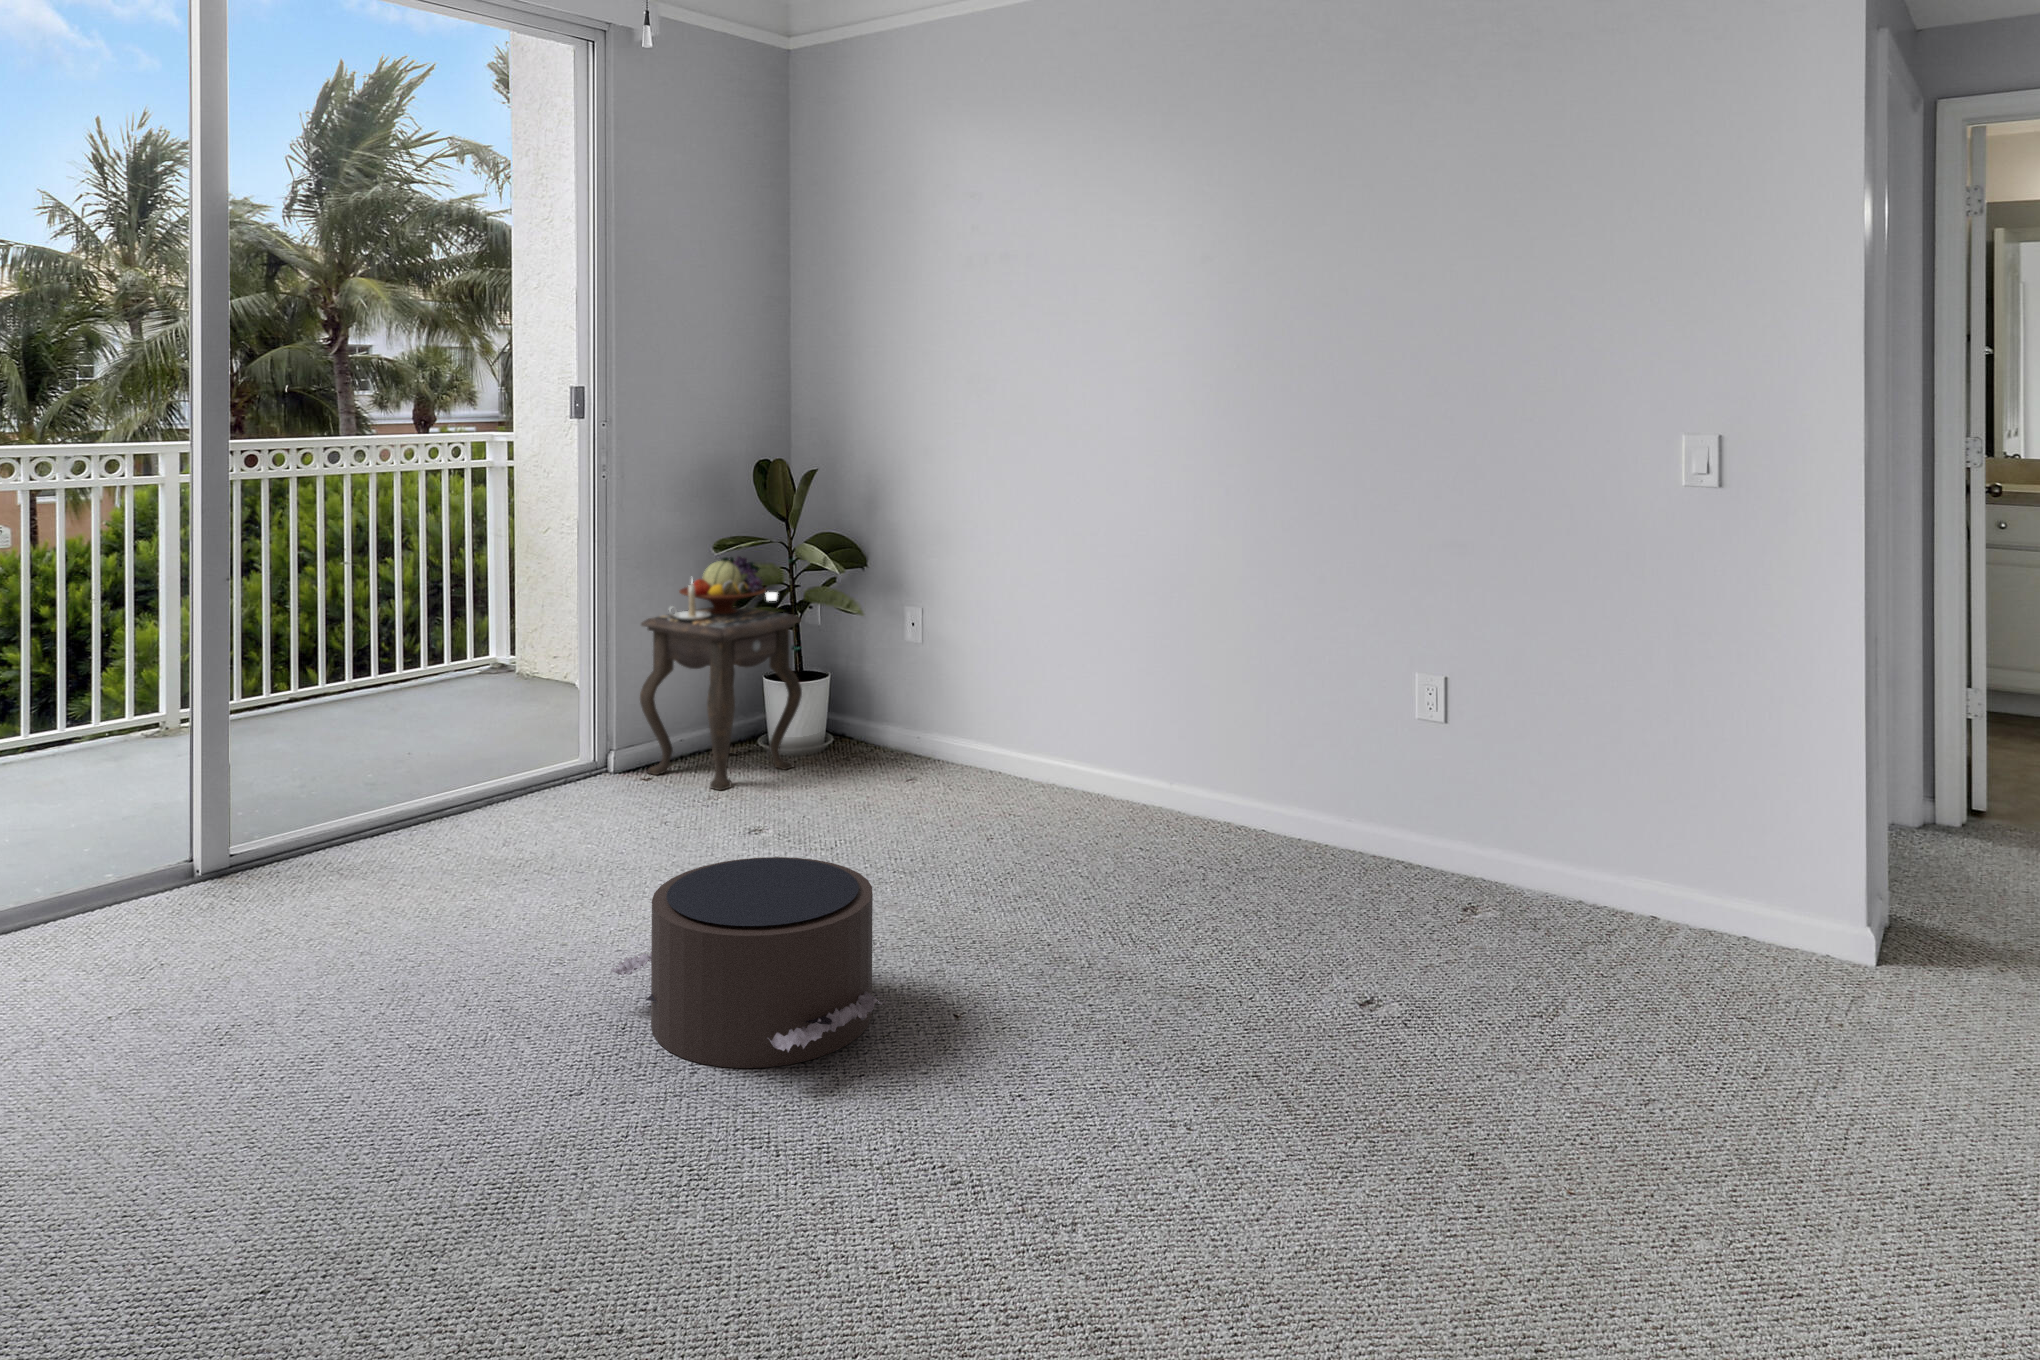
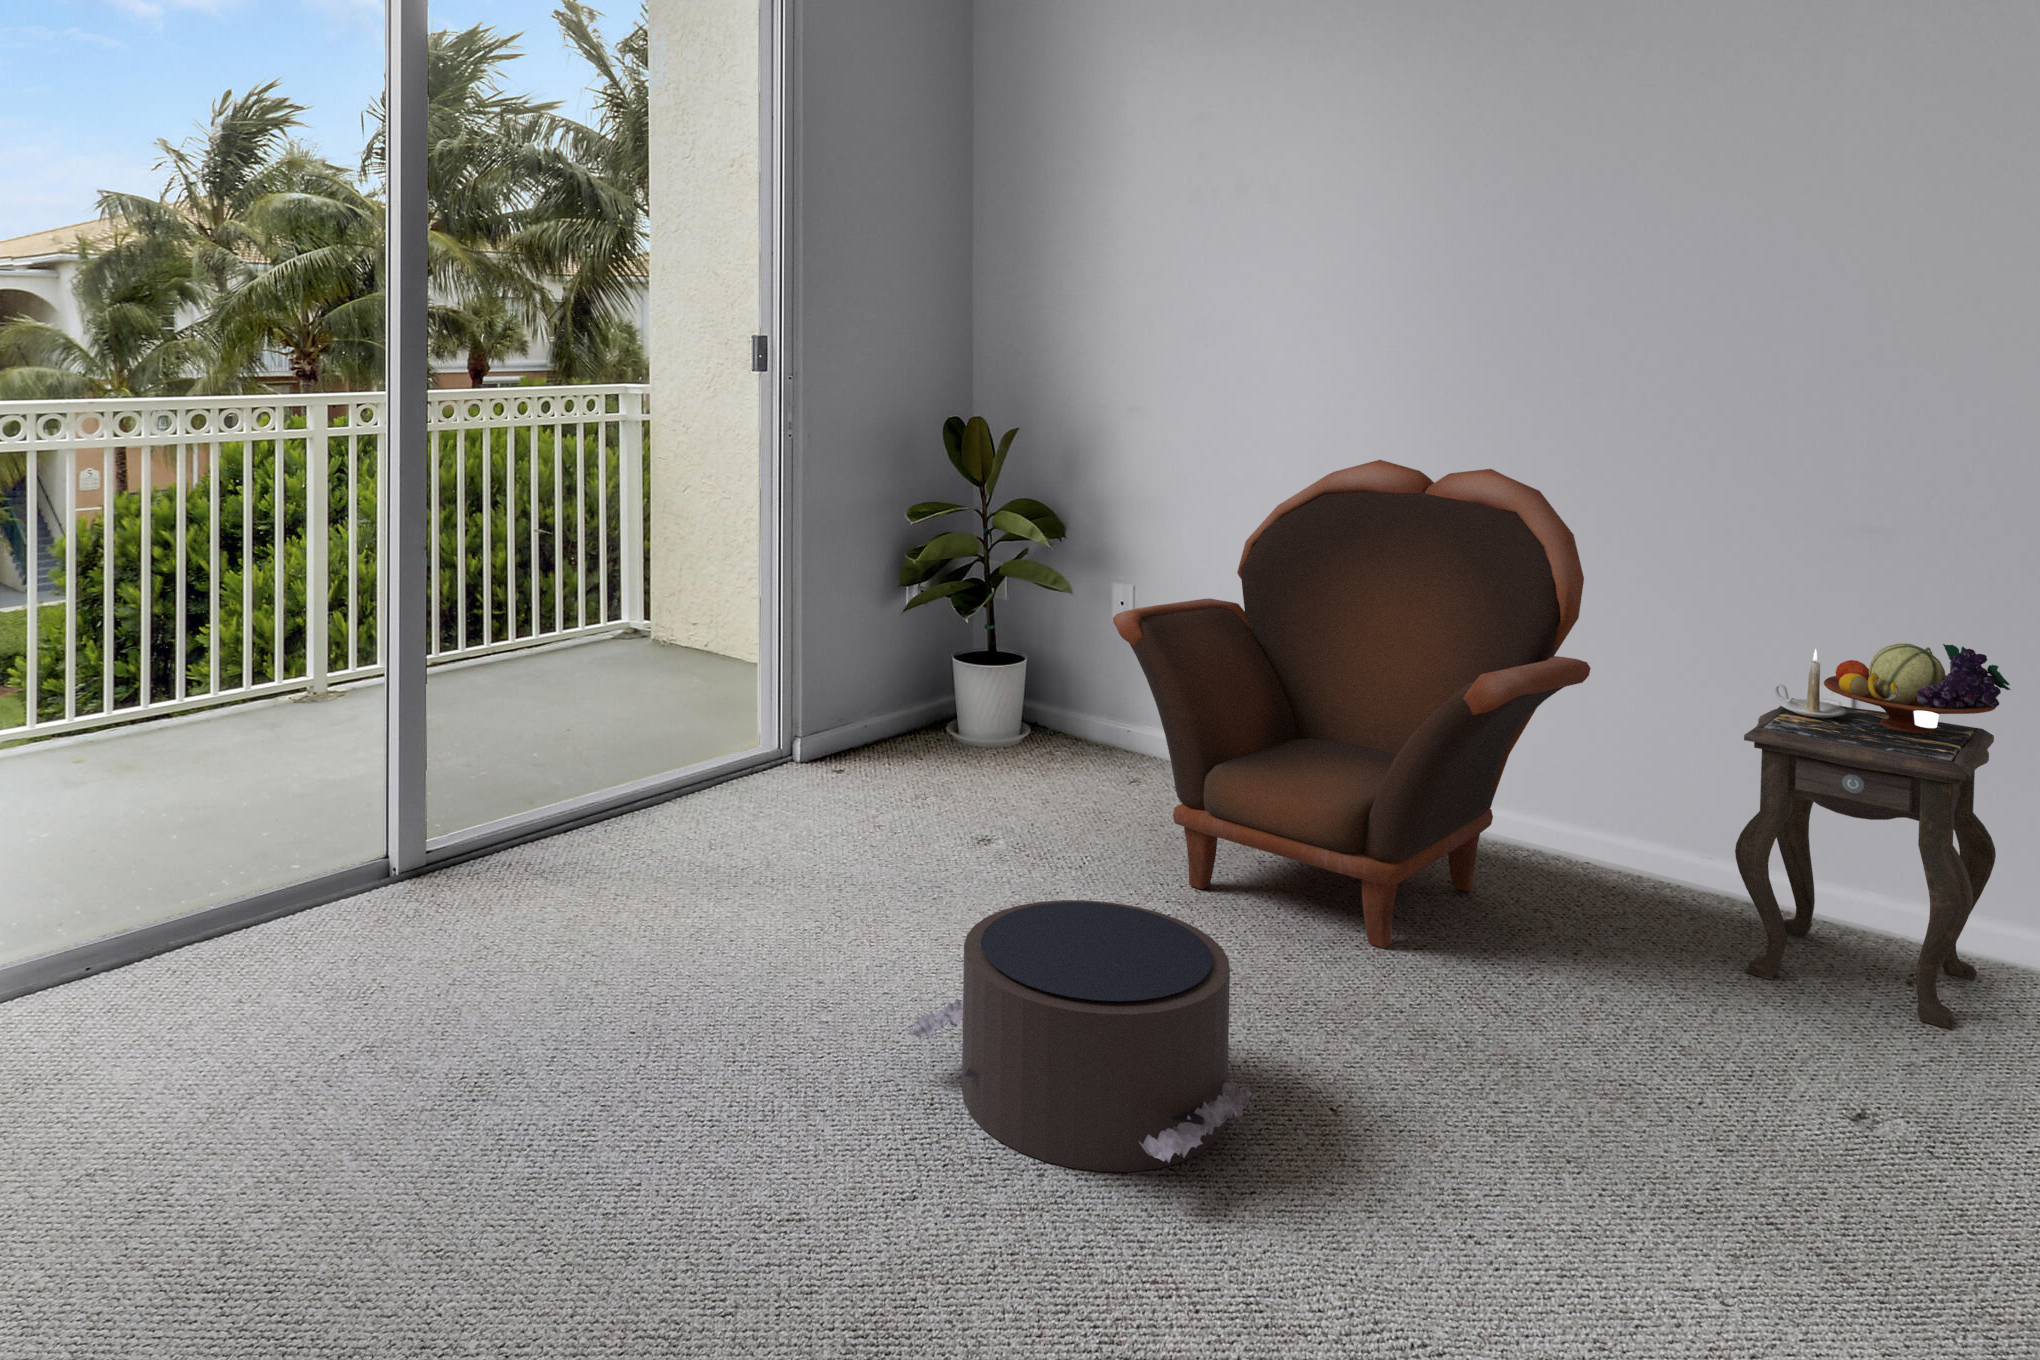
armchair: none [862,488,1248,899] -> present [1113,460,1591,948]
side table: present [640,557,802,791] -> present [1735,643,2010,1029]

